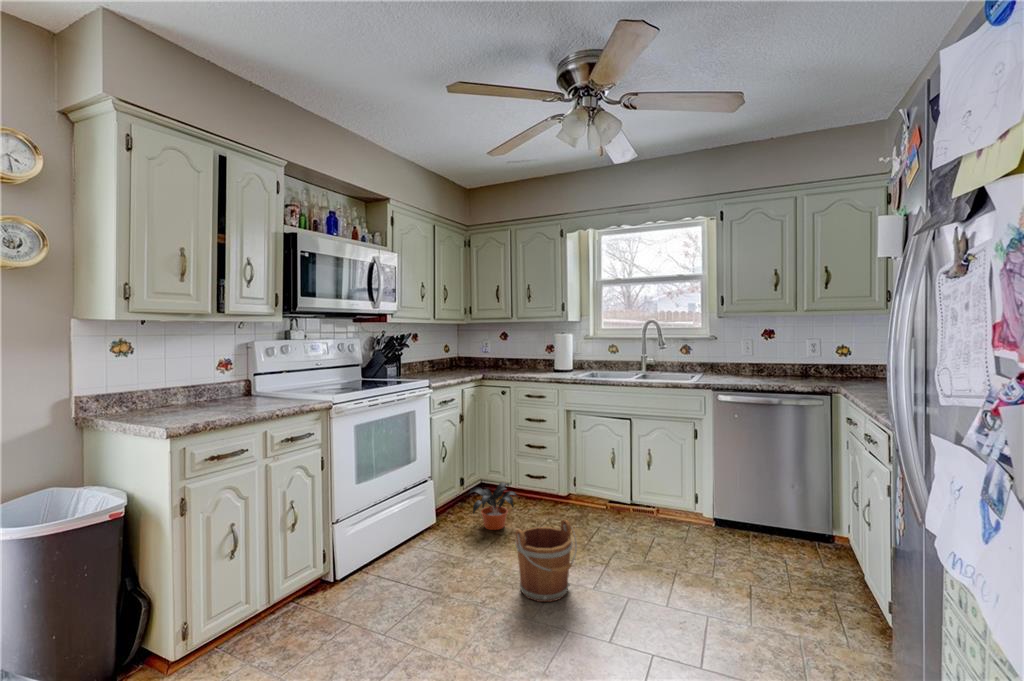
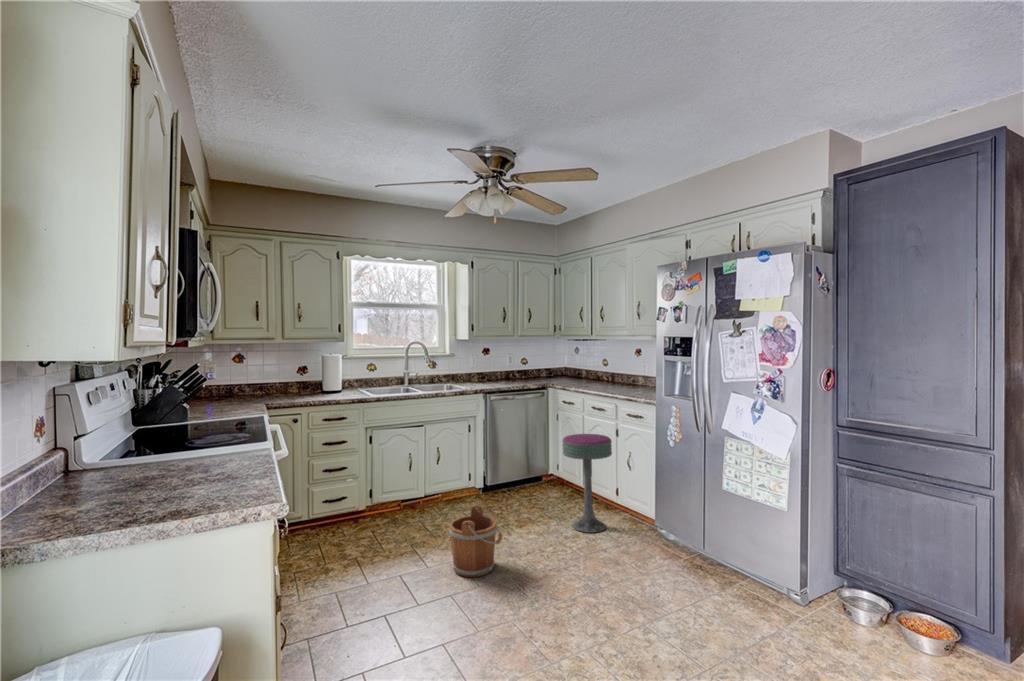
bar stool: none [718,471,808,644] -> present [563,434,612,533]
potted plant: present [469,482,517,530] -> none [315,508,374,560]

